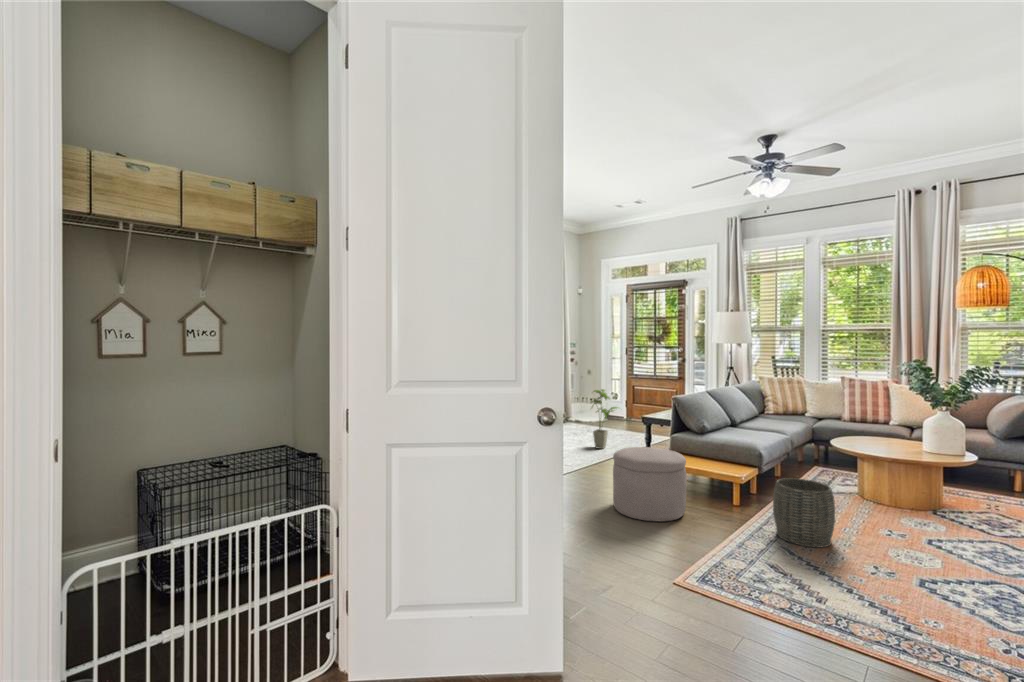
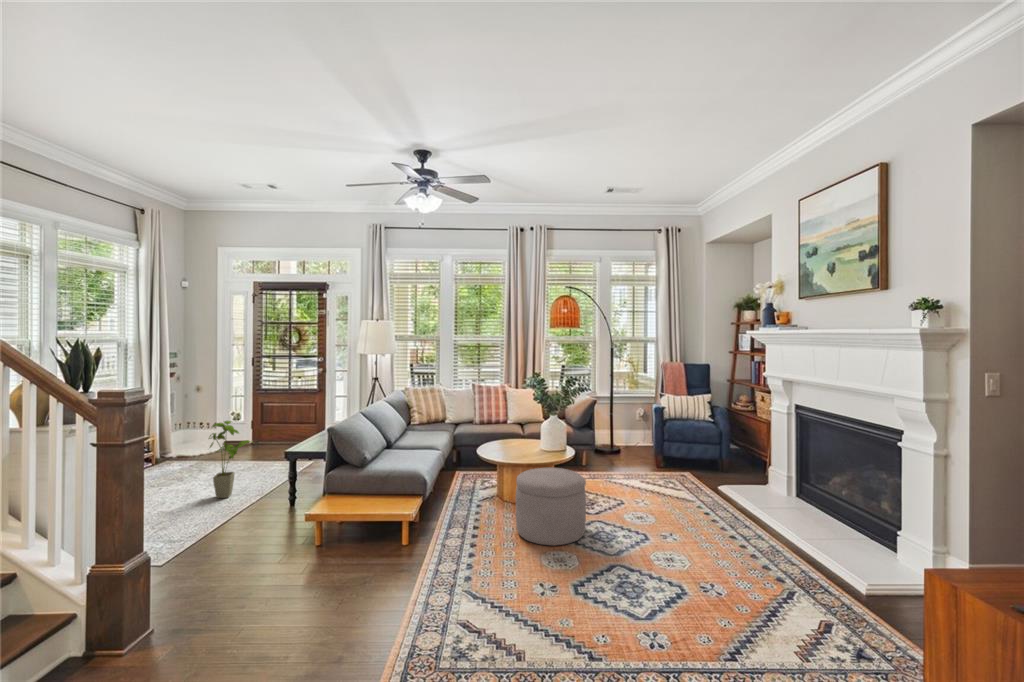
ottoman: present [613,447,687,522] -> present [516,468,586,545]
woven basket: present [773,478,835,548] -> none [450,508,503,582]

